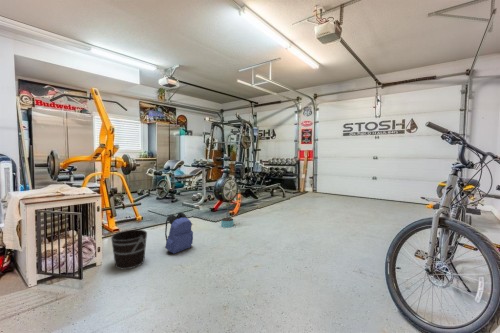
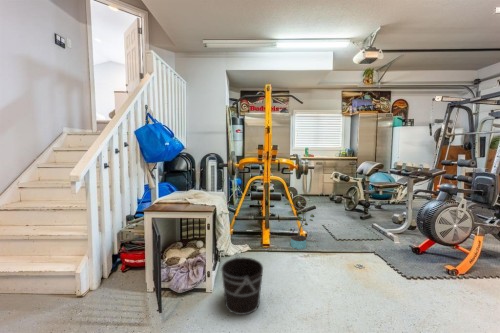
potted plant: present [219,187,241,227] -> present [285,197,314,249]
backpack: present [165,213,193,254] -> none [289,255,335,318]

